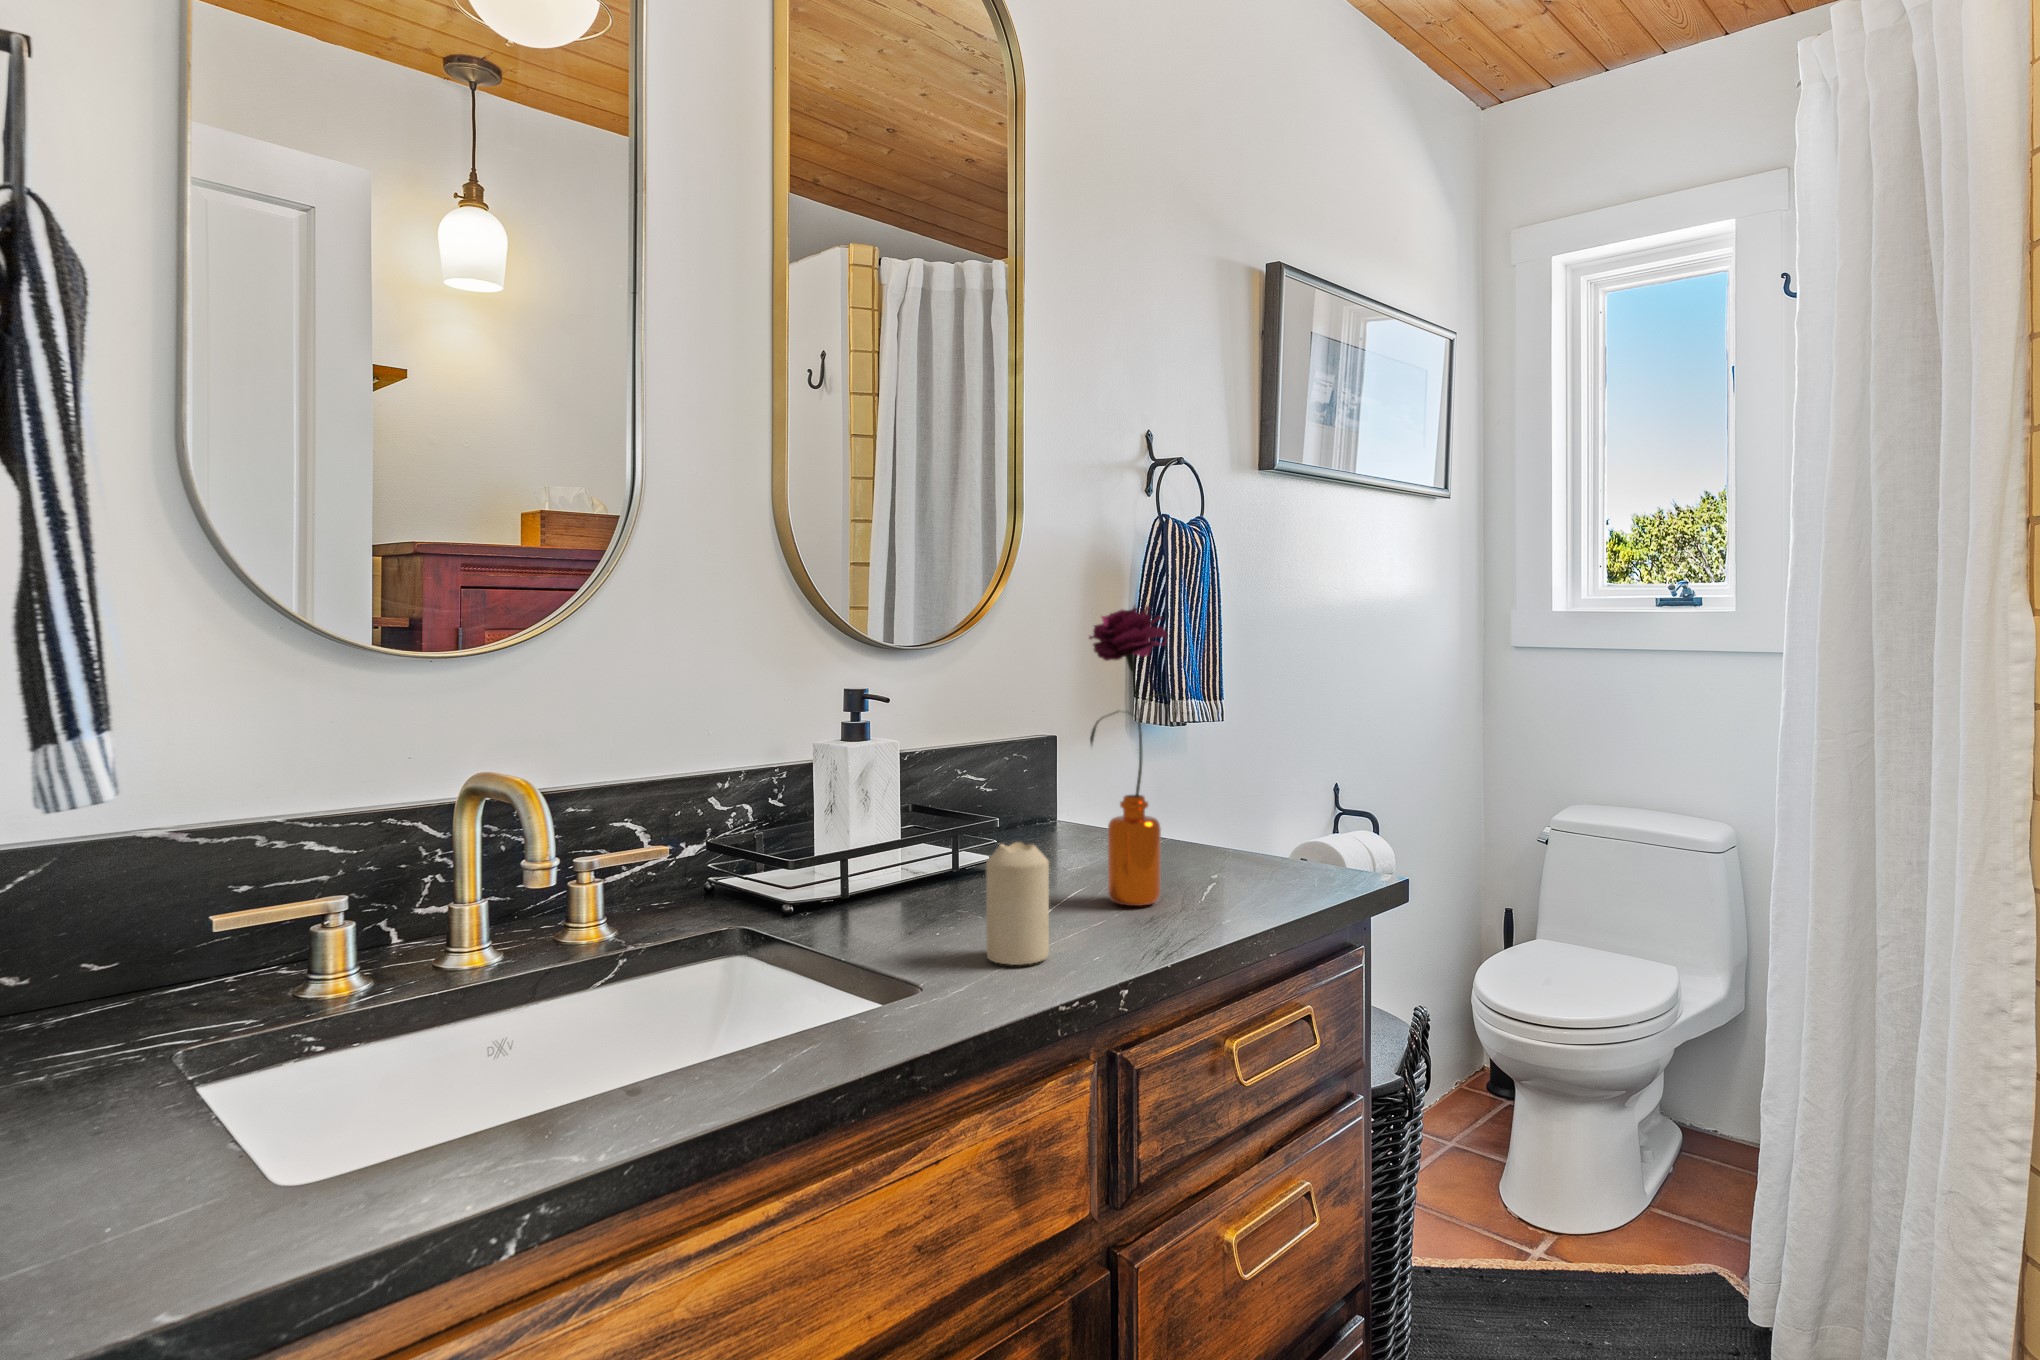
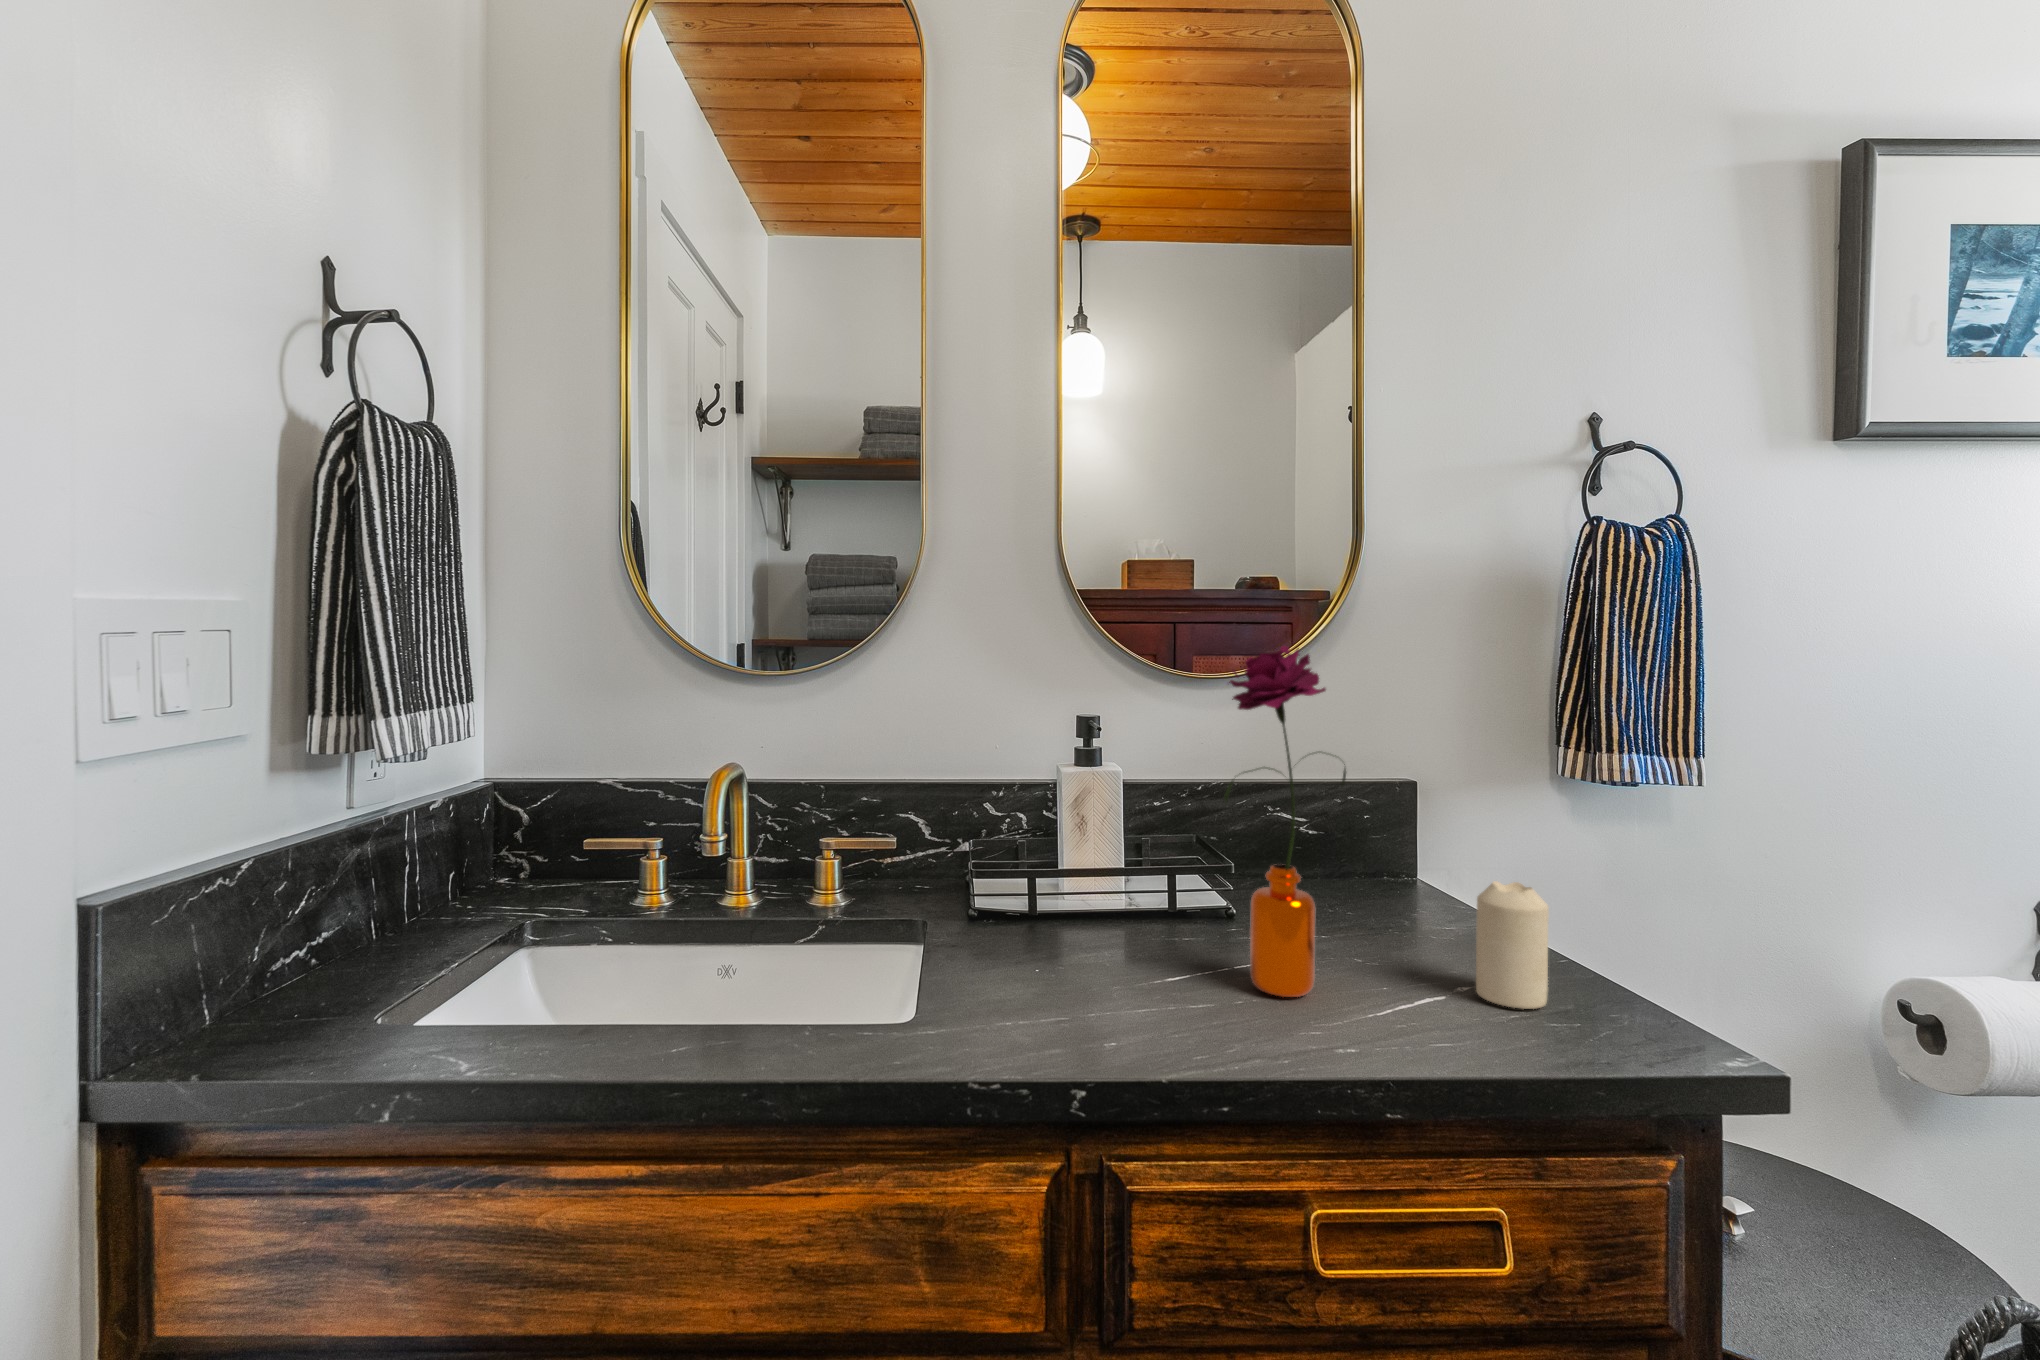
candle: present [986,842,1049,965] -> present [1476,881,1549,1009]

